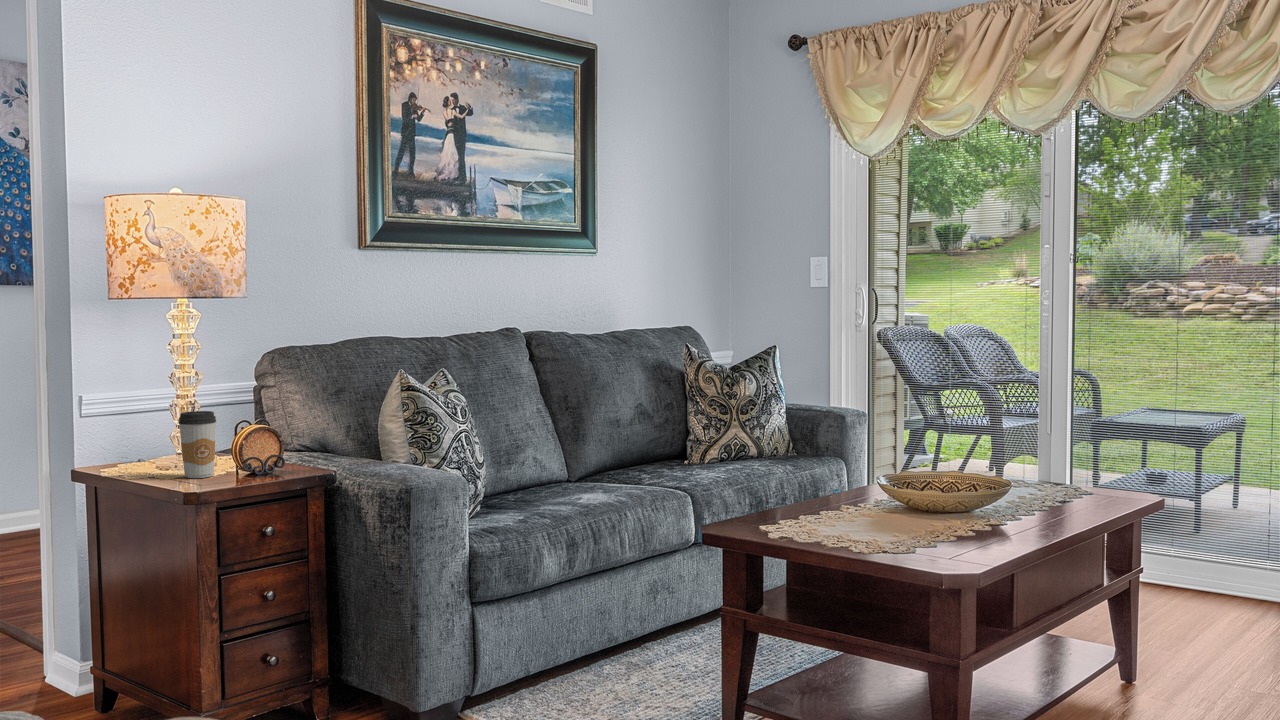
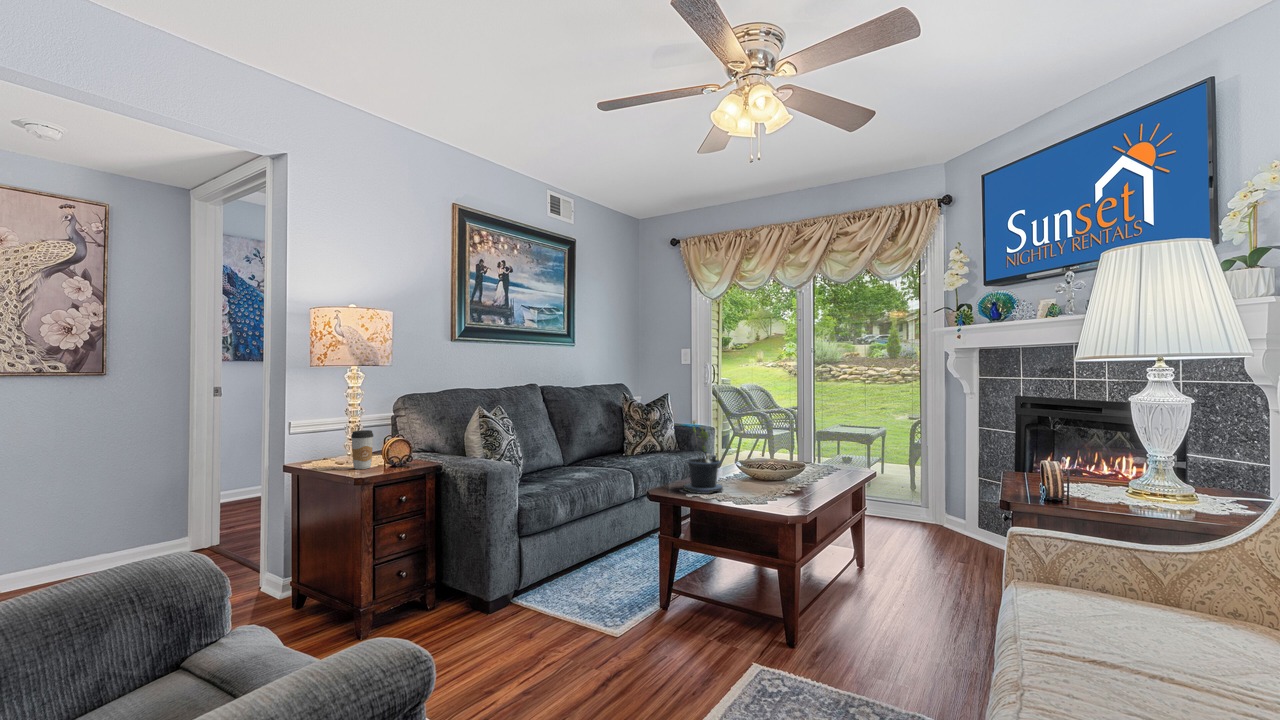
potted plant: none [768,397,844,534] -> present [684,421,723,494]

